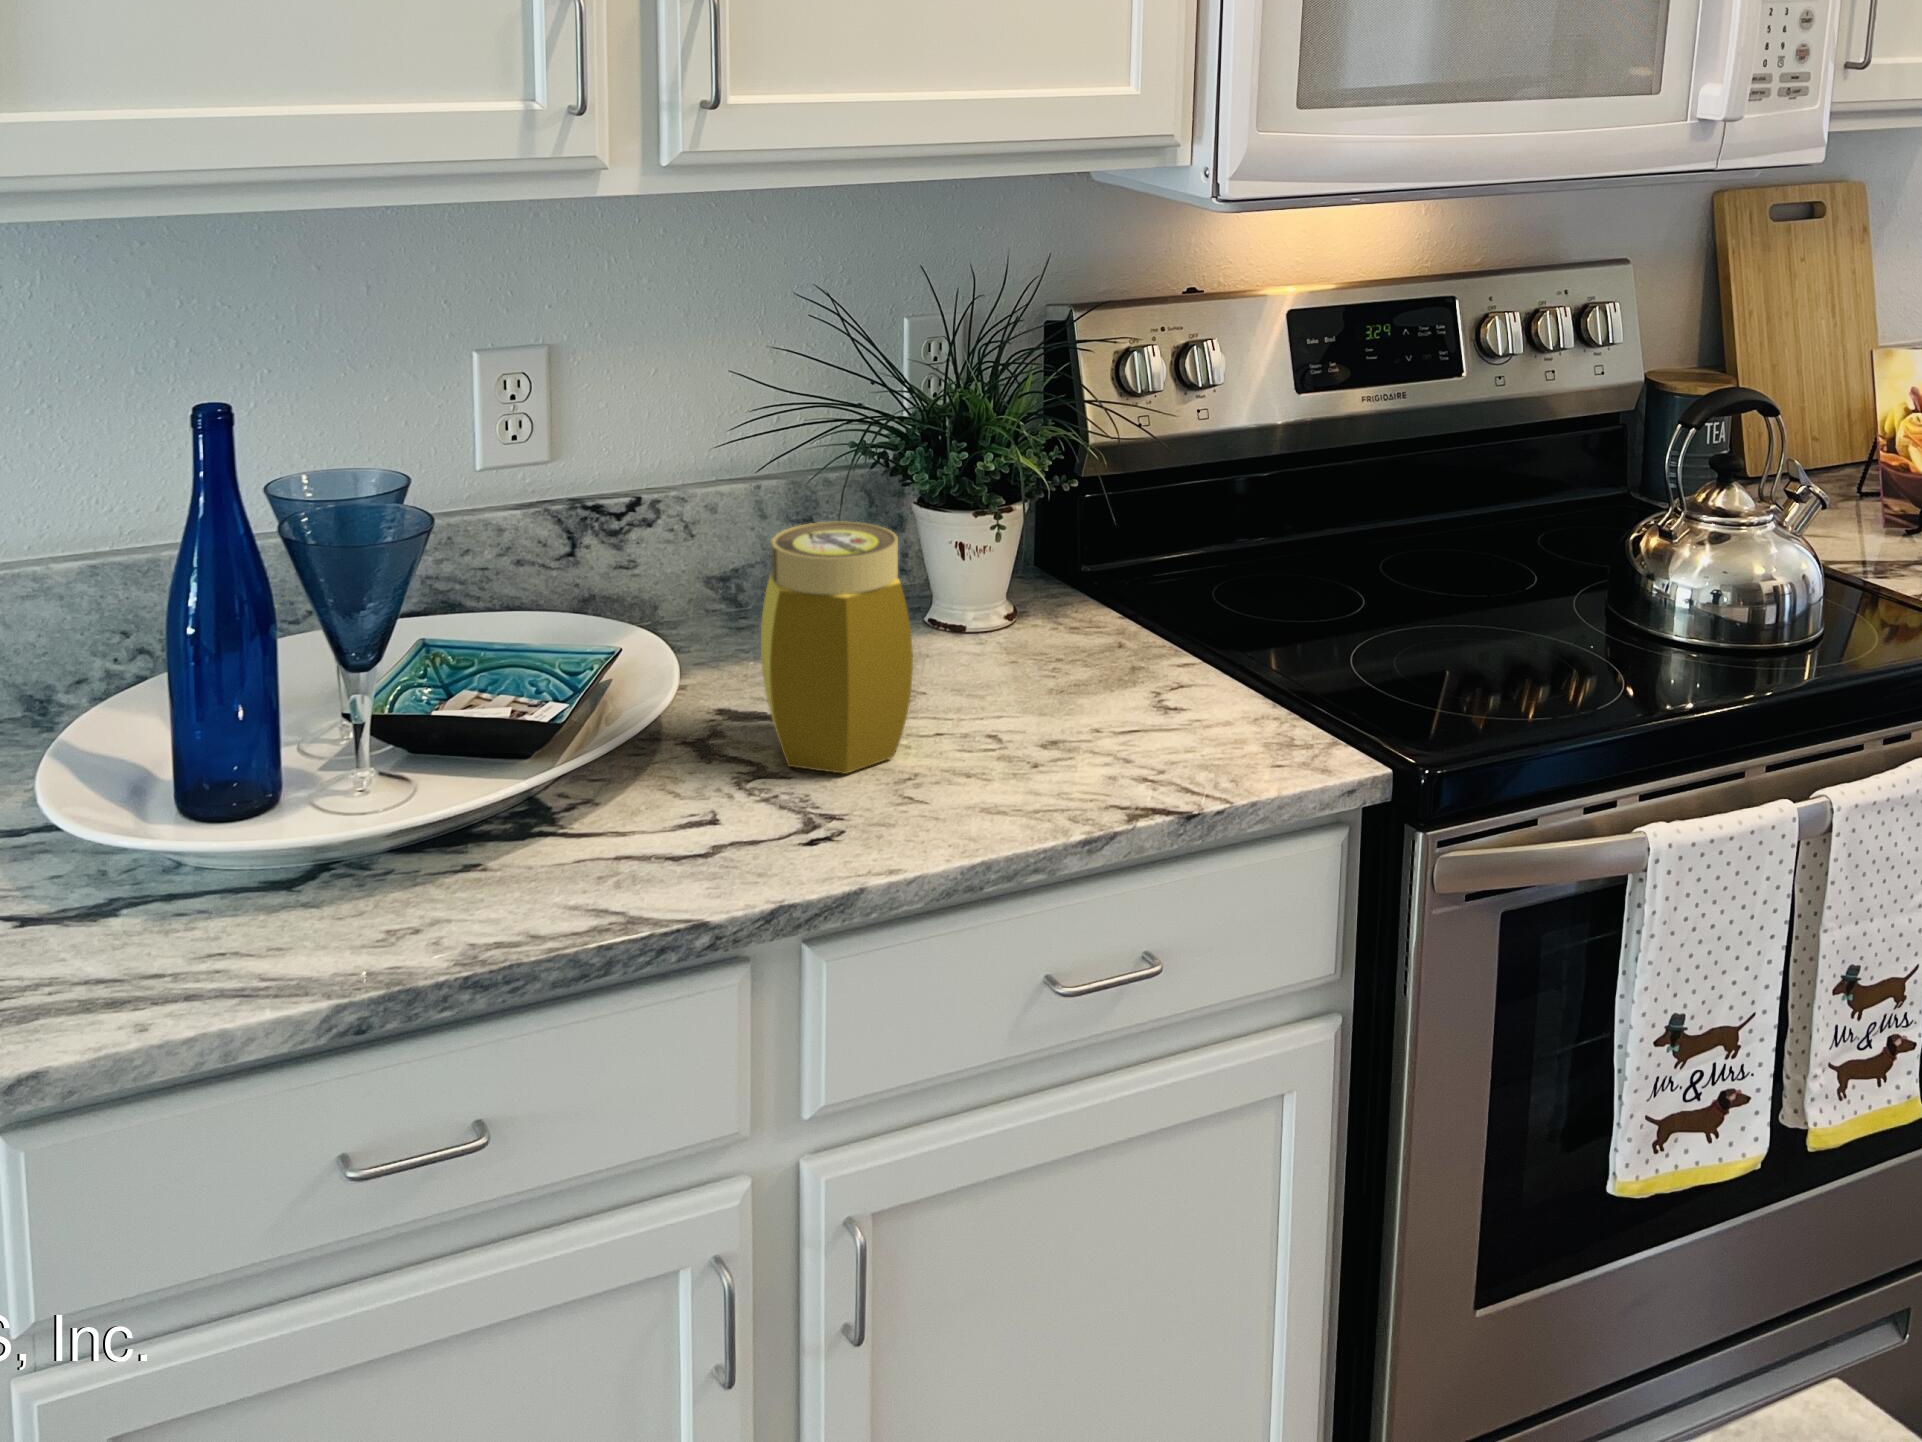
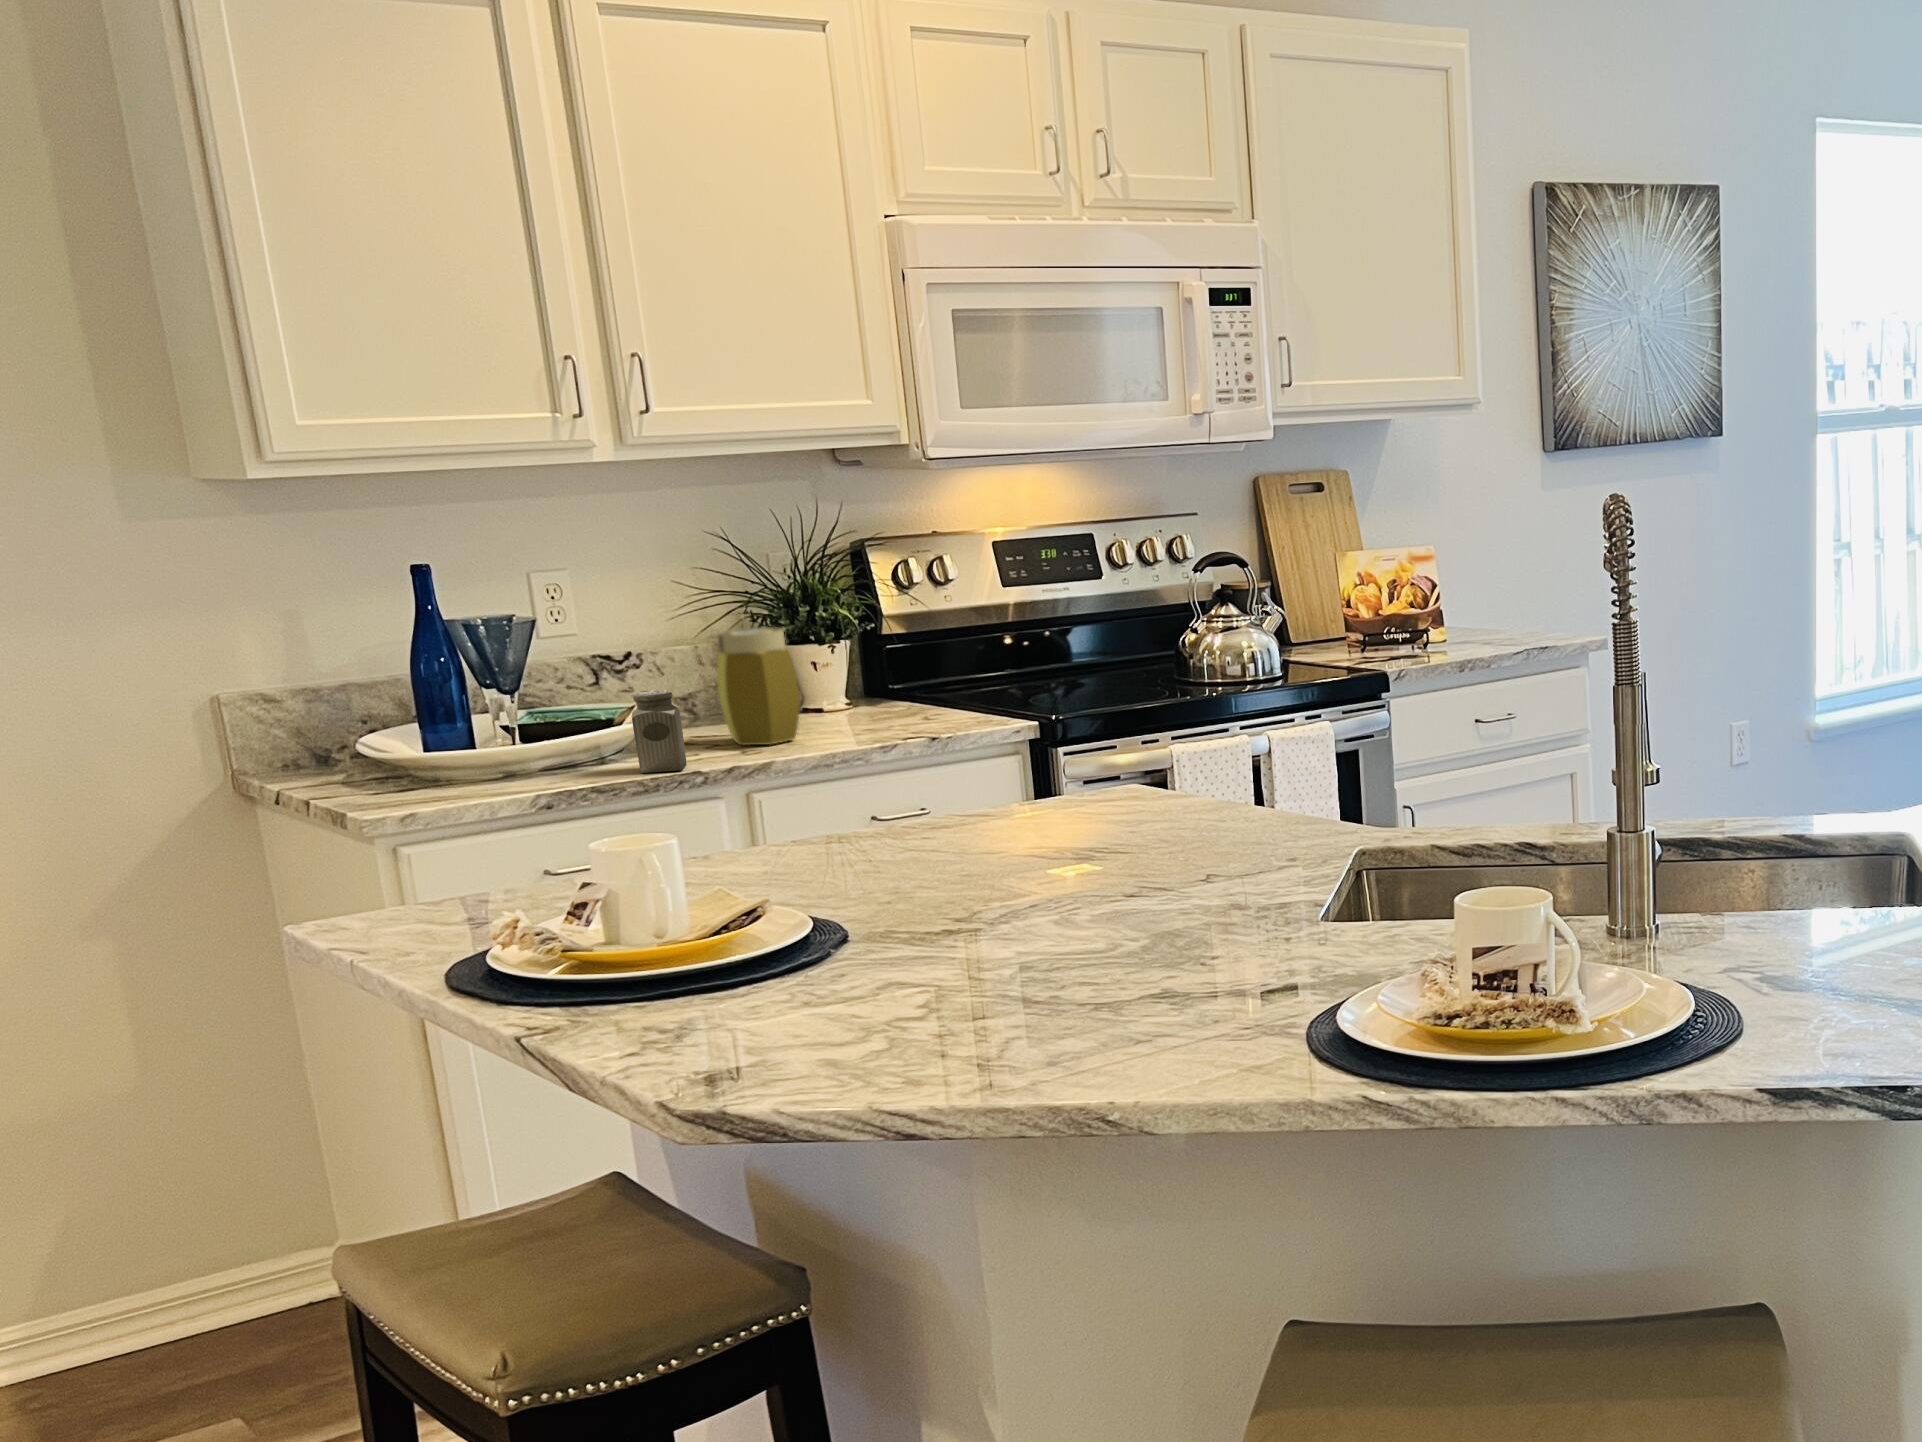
salt shaker: none [551,696,660,882] -> present [632,689,687,773]

